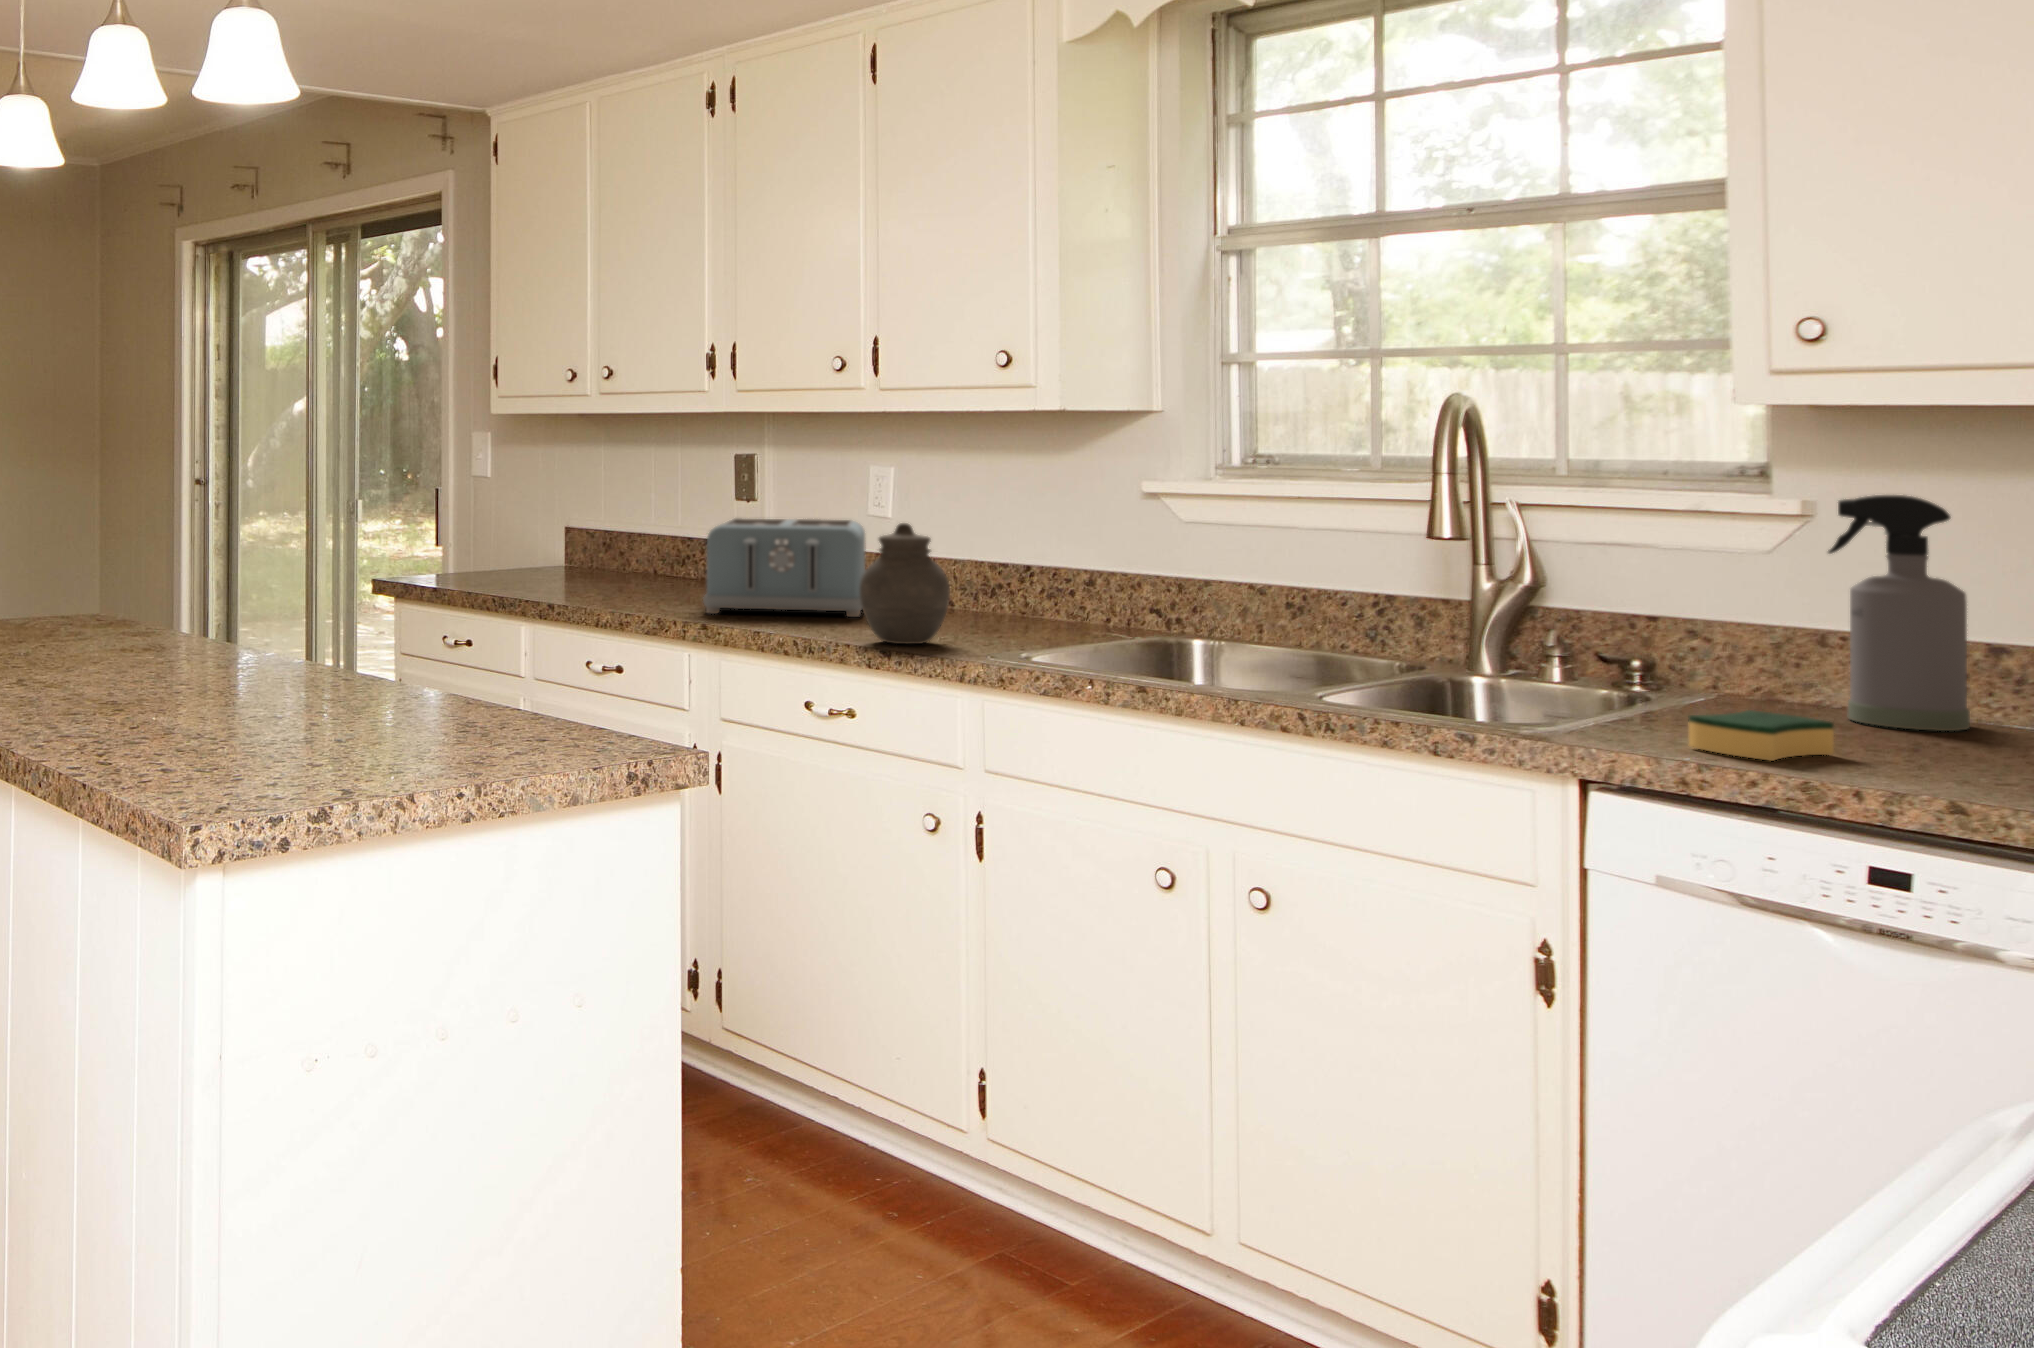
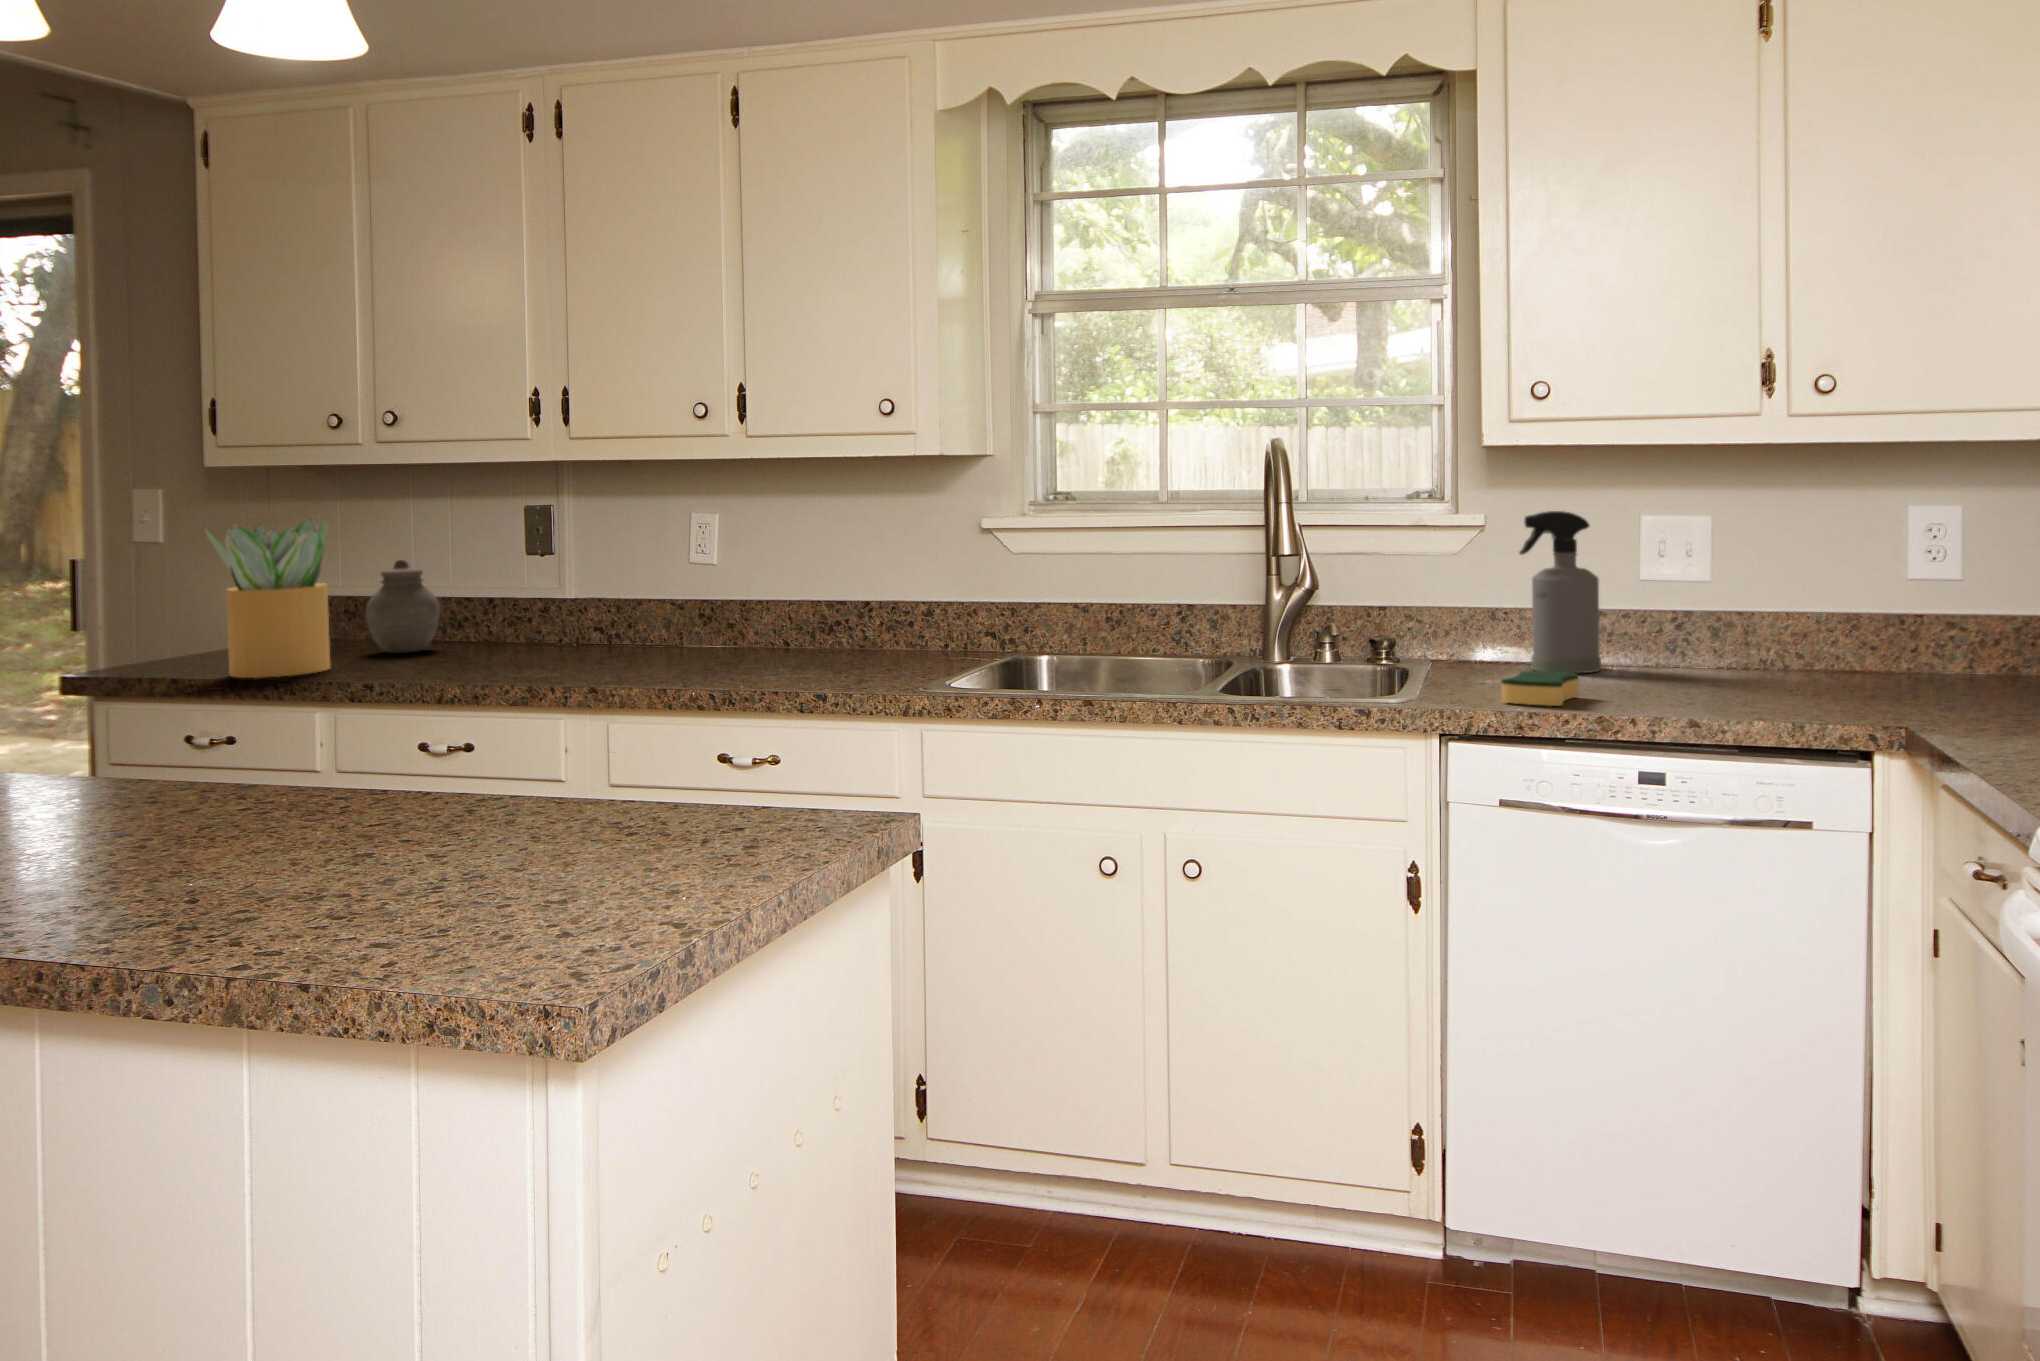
potted plant: none [451,457,550,594] -> present [205,519,330,678]
toaster: present [703,518,866,617] -> none [544,569,724,675]
jar: present [860,523,950,644] -> present [366,560,440,653]

